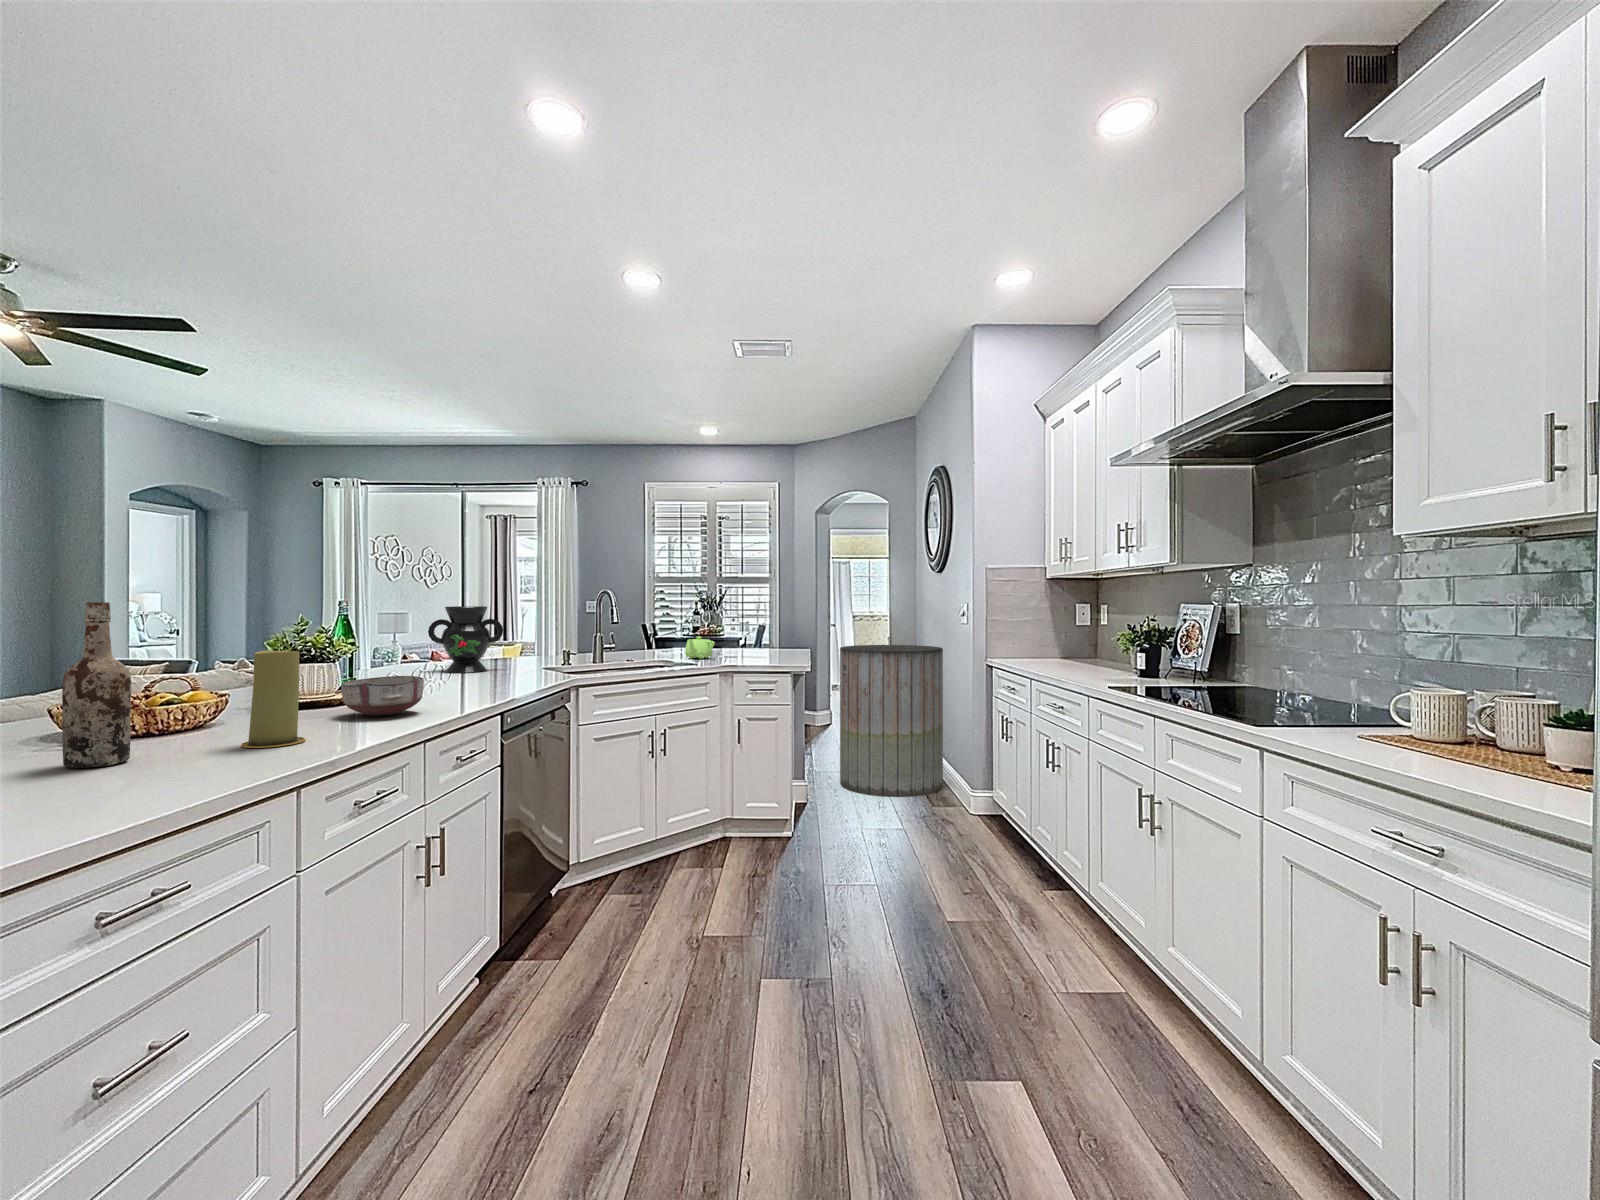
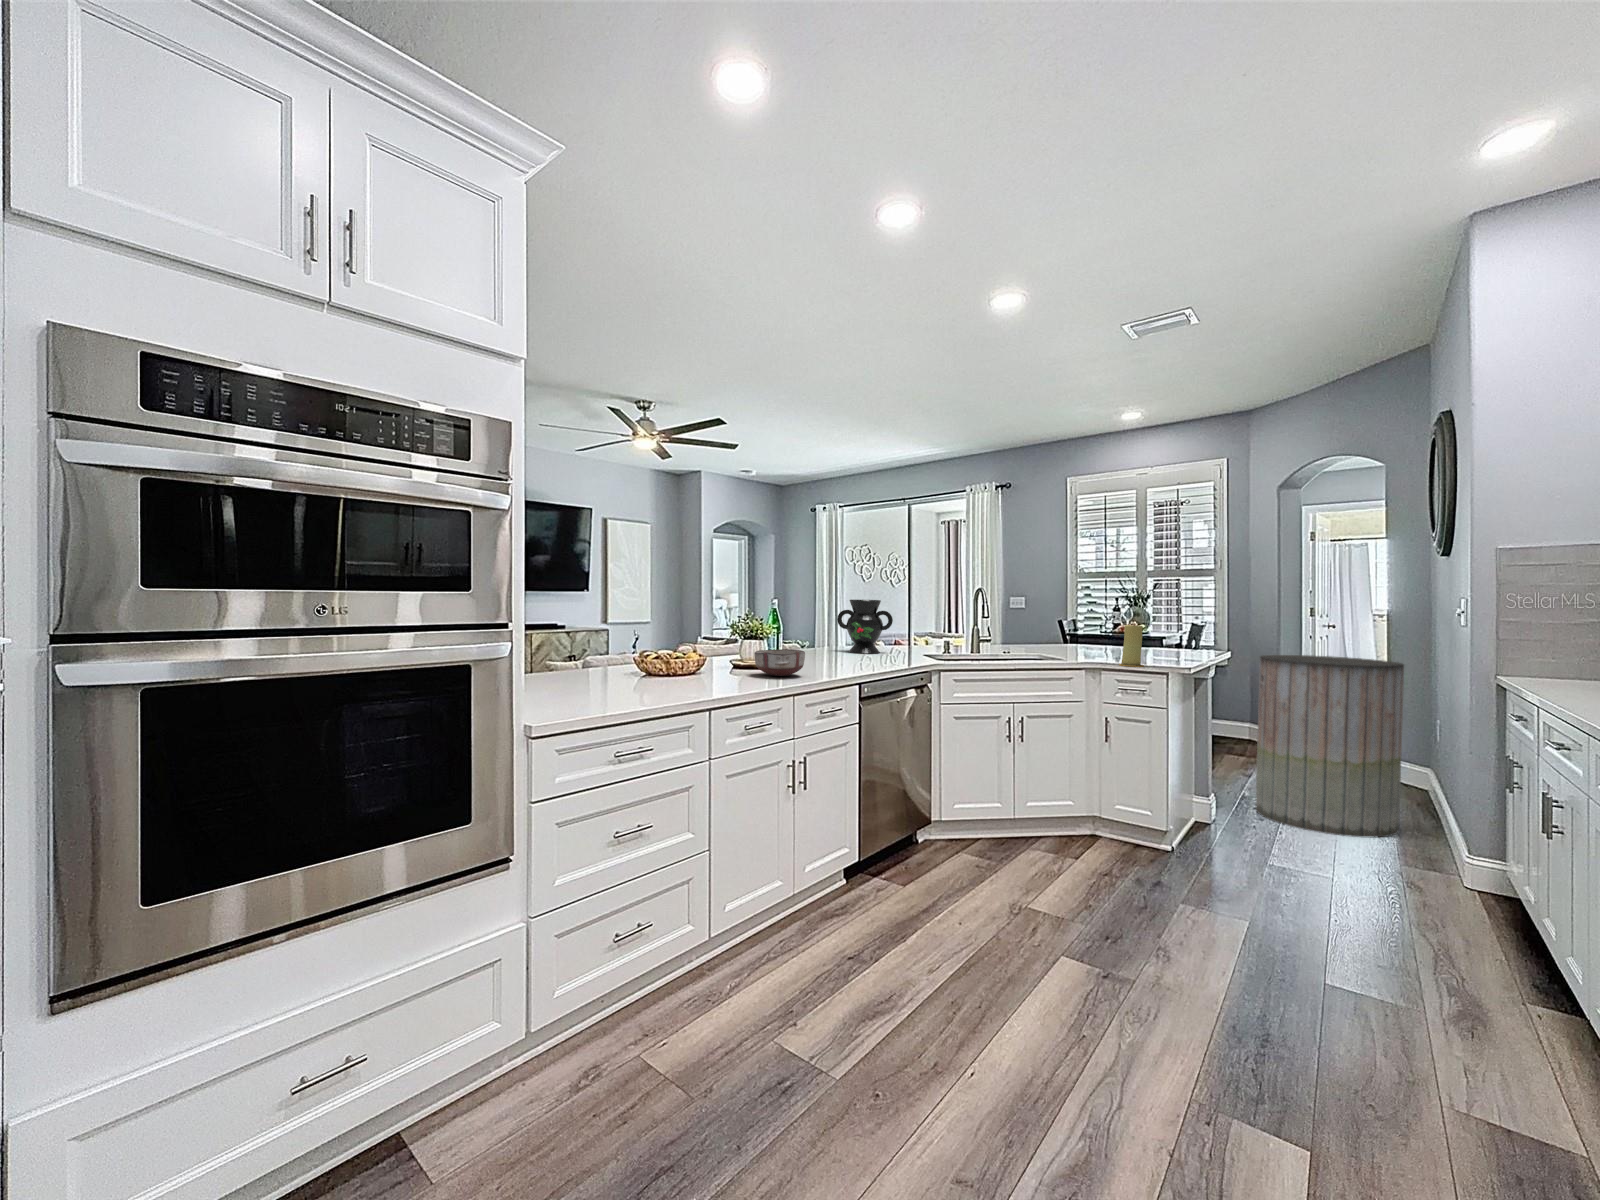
wine bottle: present [62,602,131,768] -> none [611,594,640,686]
teapot: present [685,636,715,659] -> none [1064,634,1094,657]
candle: present [241,651,306,748] -> present [1119,625,1144,667]

